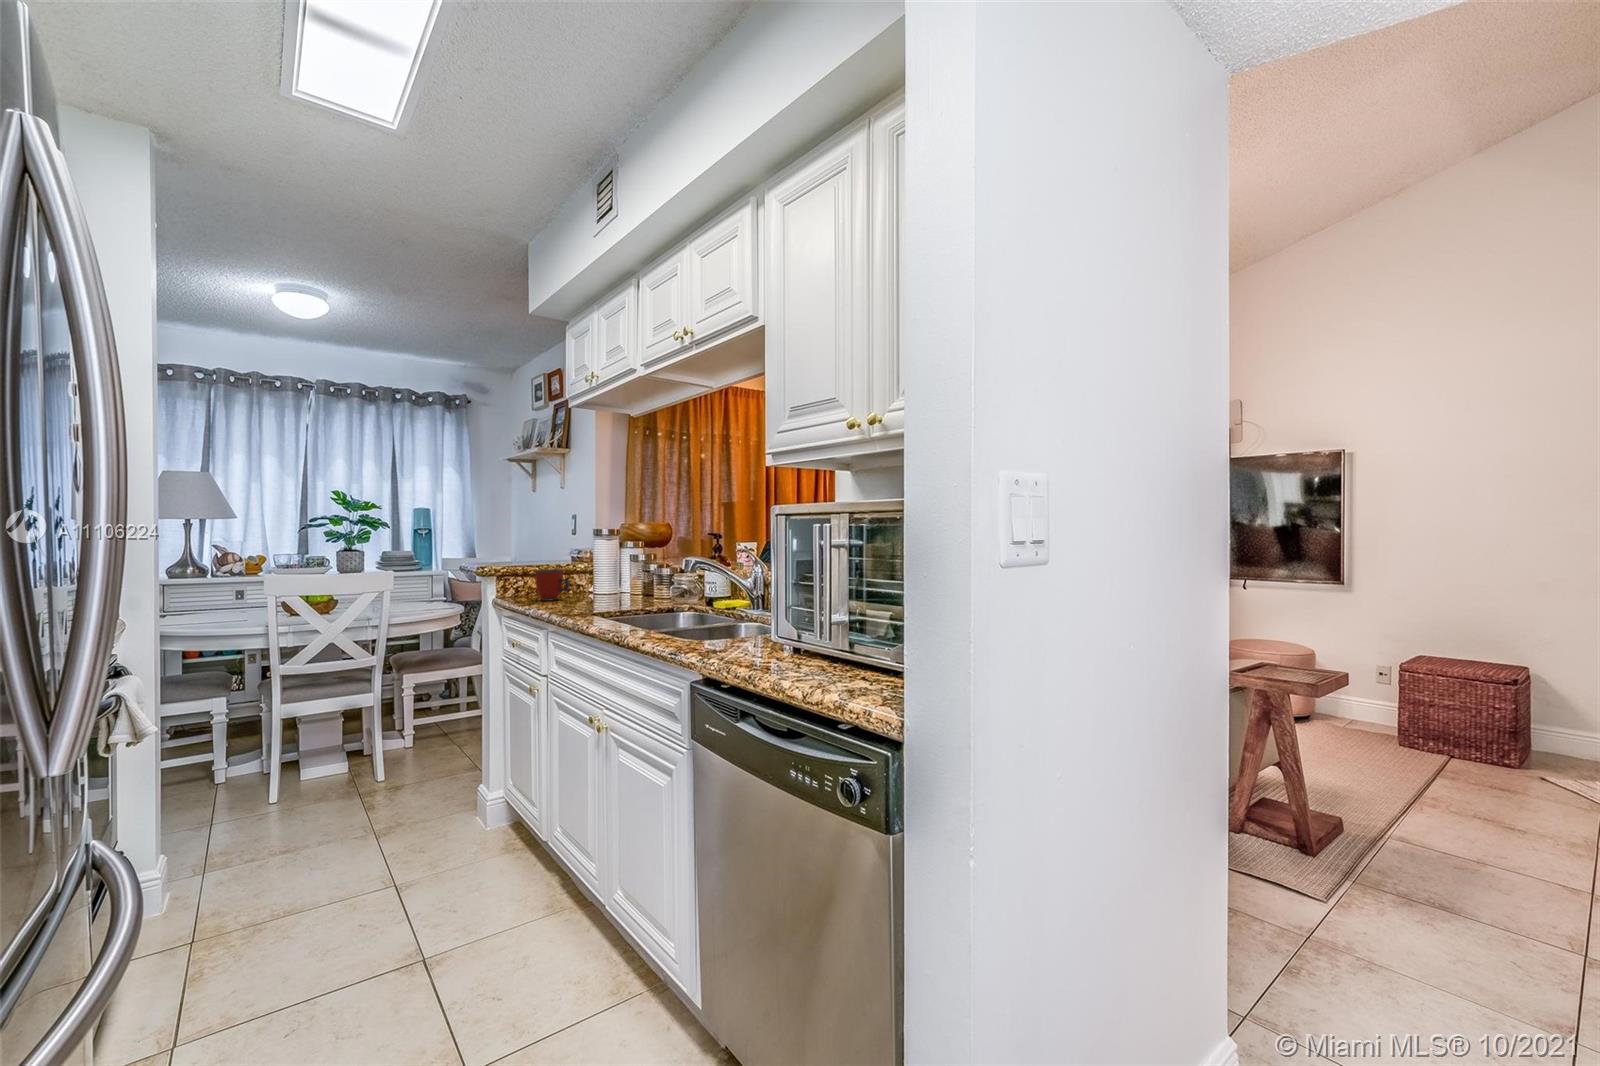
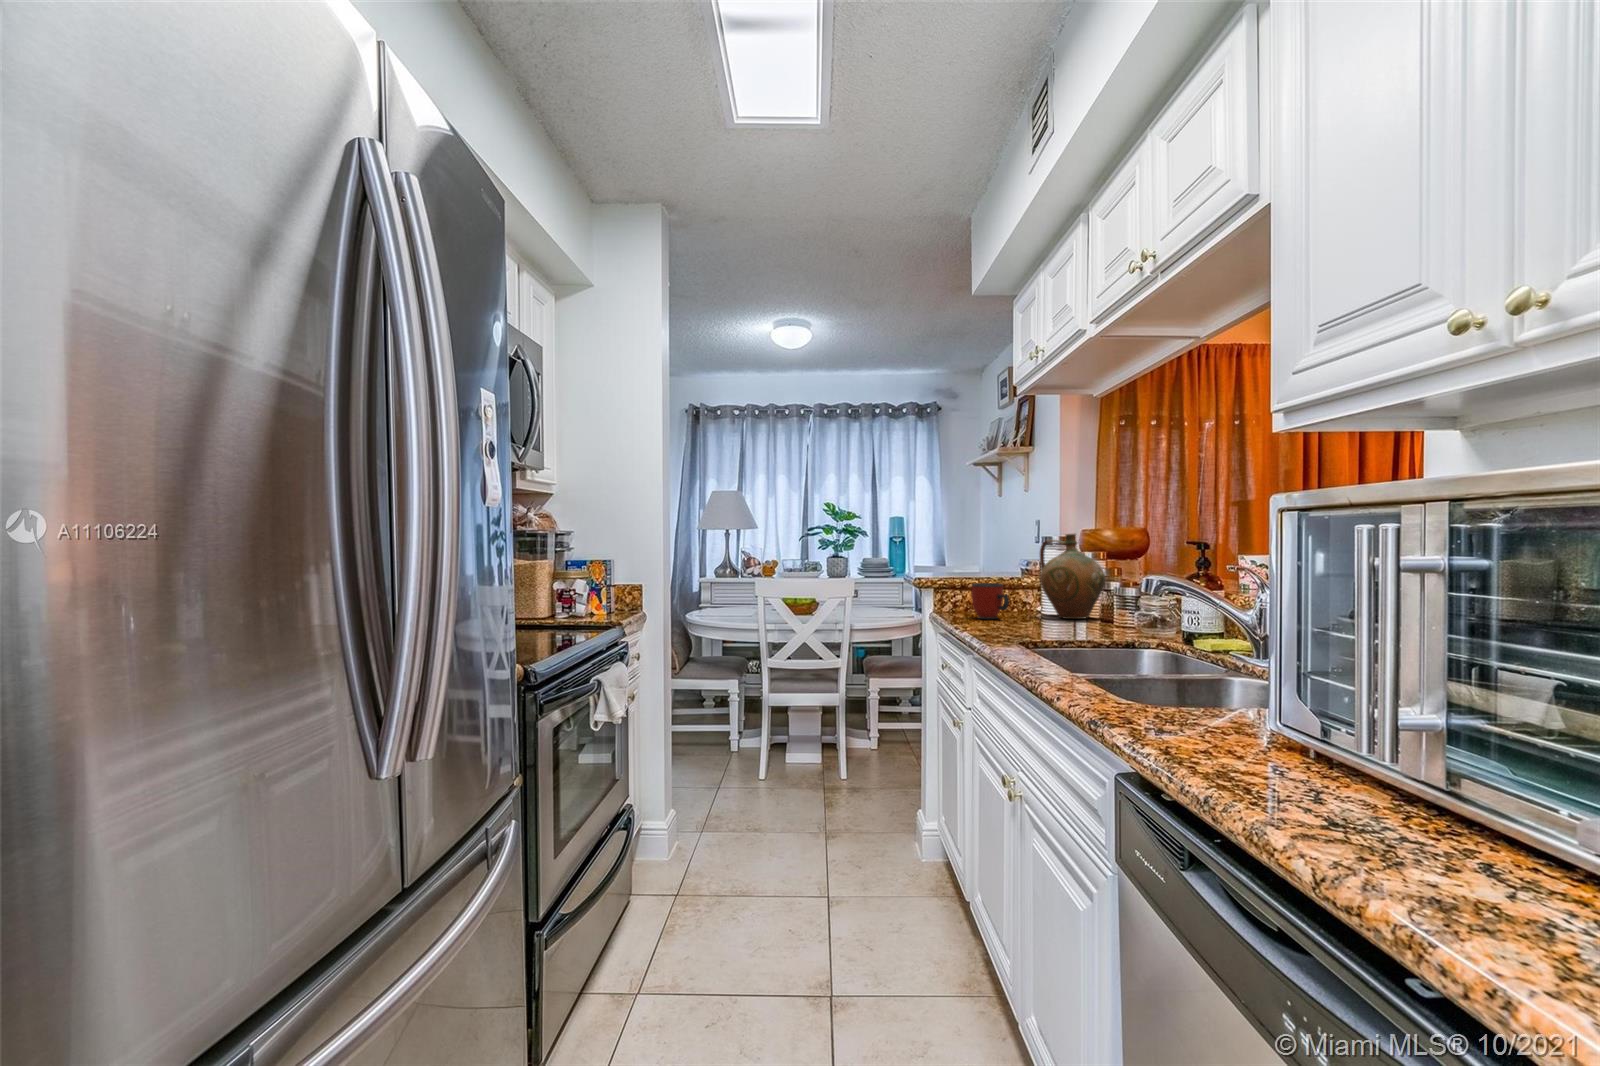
ceramic jug: none [592,527,644,596] -> present [1040,534,1106,619]

